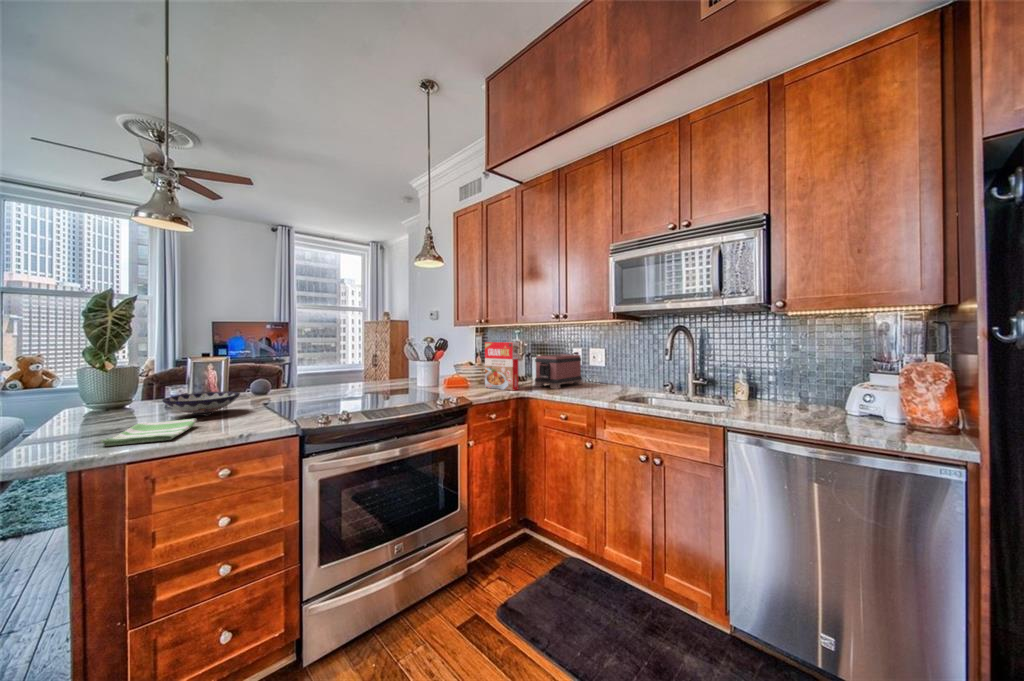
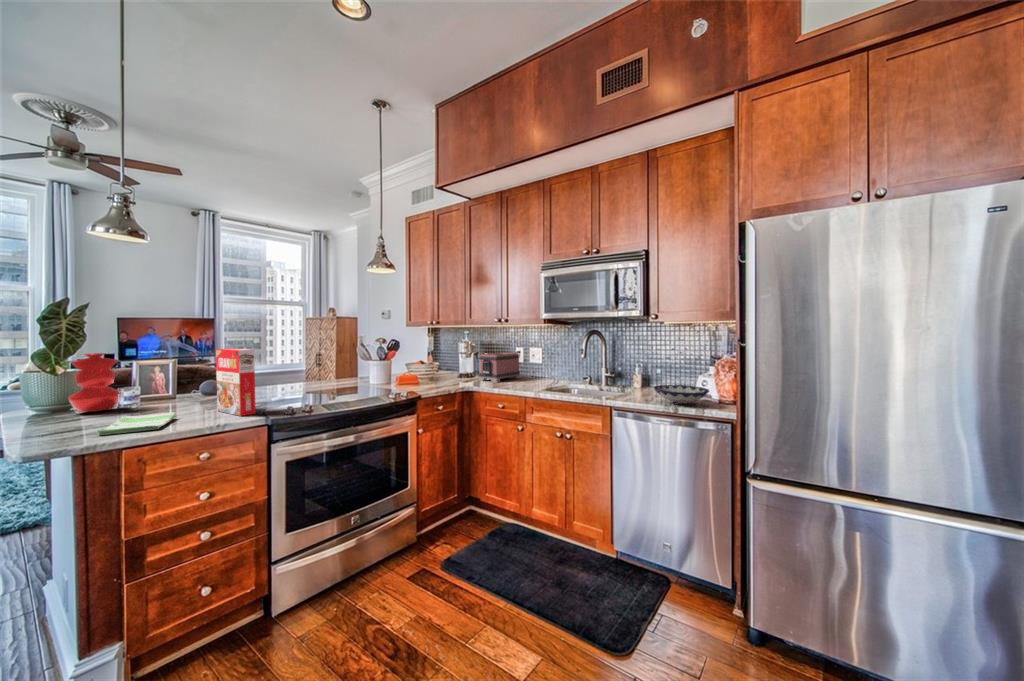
cereal box: present [485,342,519,391] -> present [216,348,256,416]
vase: none [89,350,147,415] -> present [68,353,121,412]
bowl: present [162,391,240,416] -> present [654,385,709,405]

